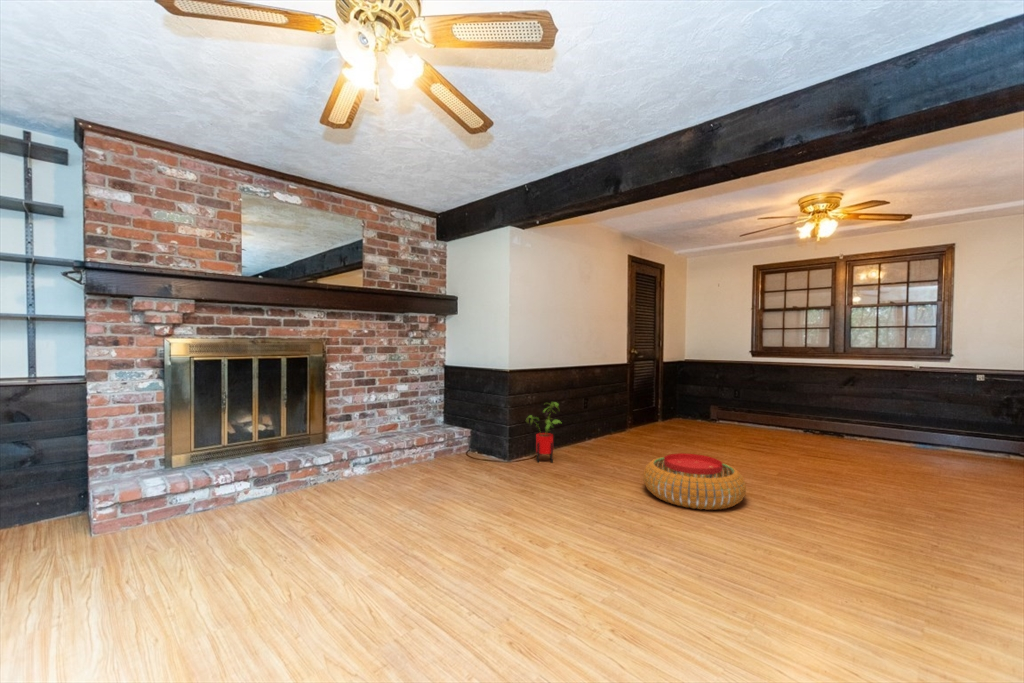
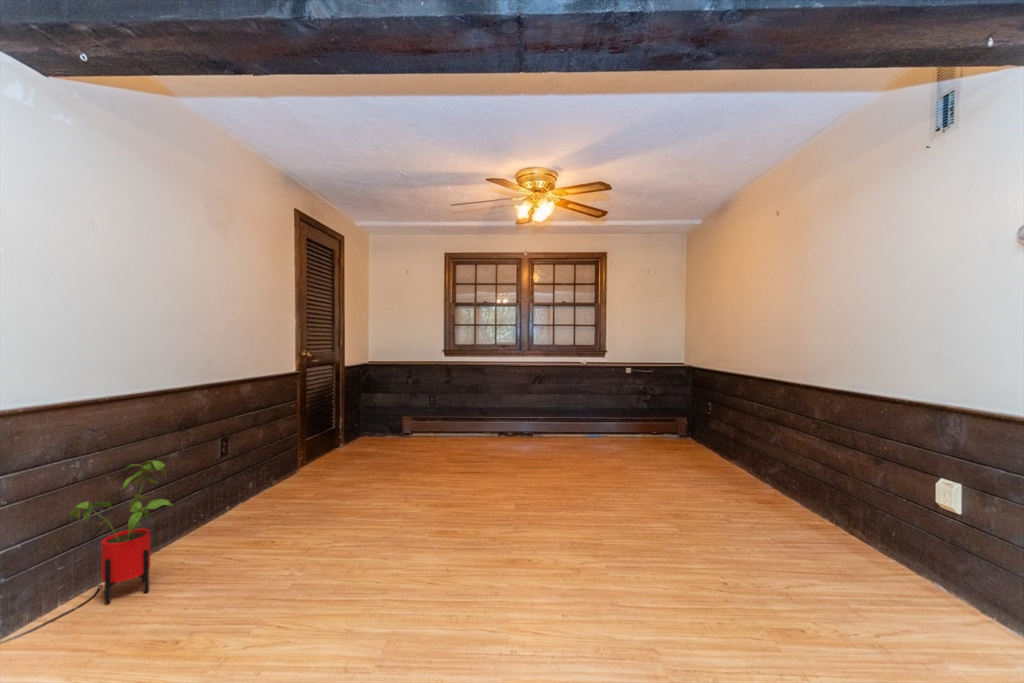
pouf: present [643,453,746,510] -> none [357,511,517,624]

